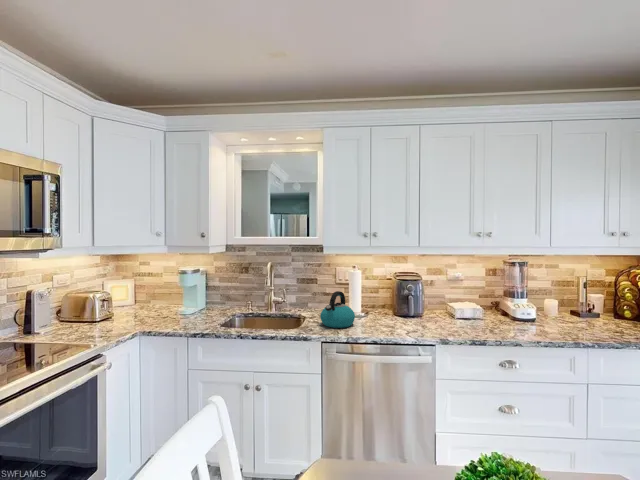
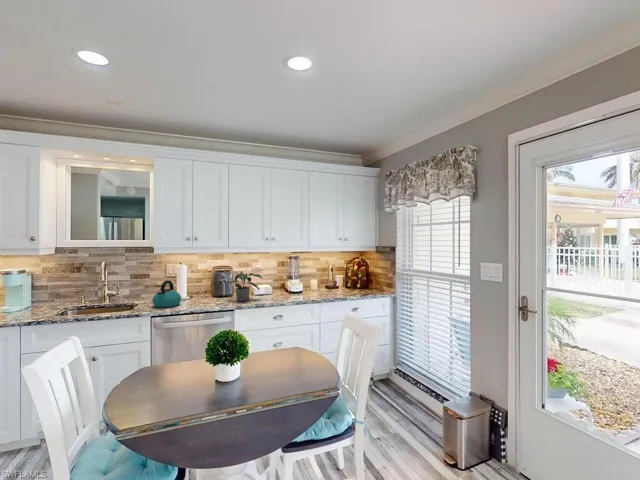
potted plant: none [416,285,471,330] -> present [228,272,263,302]

